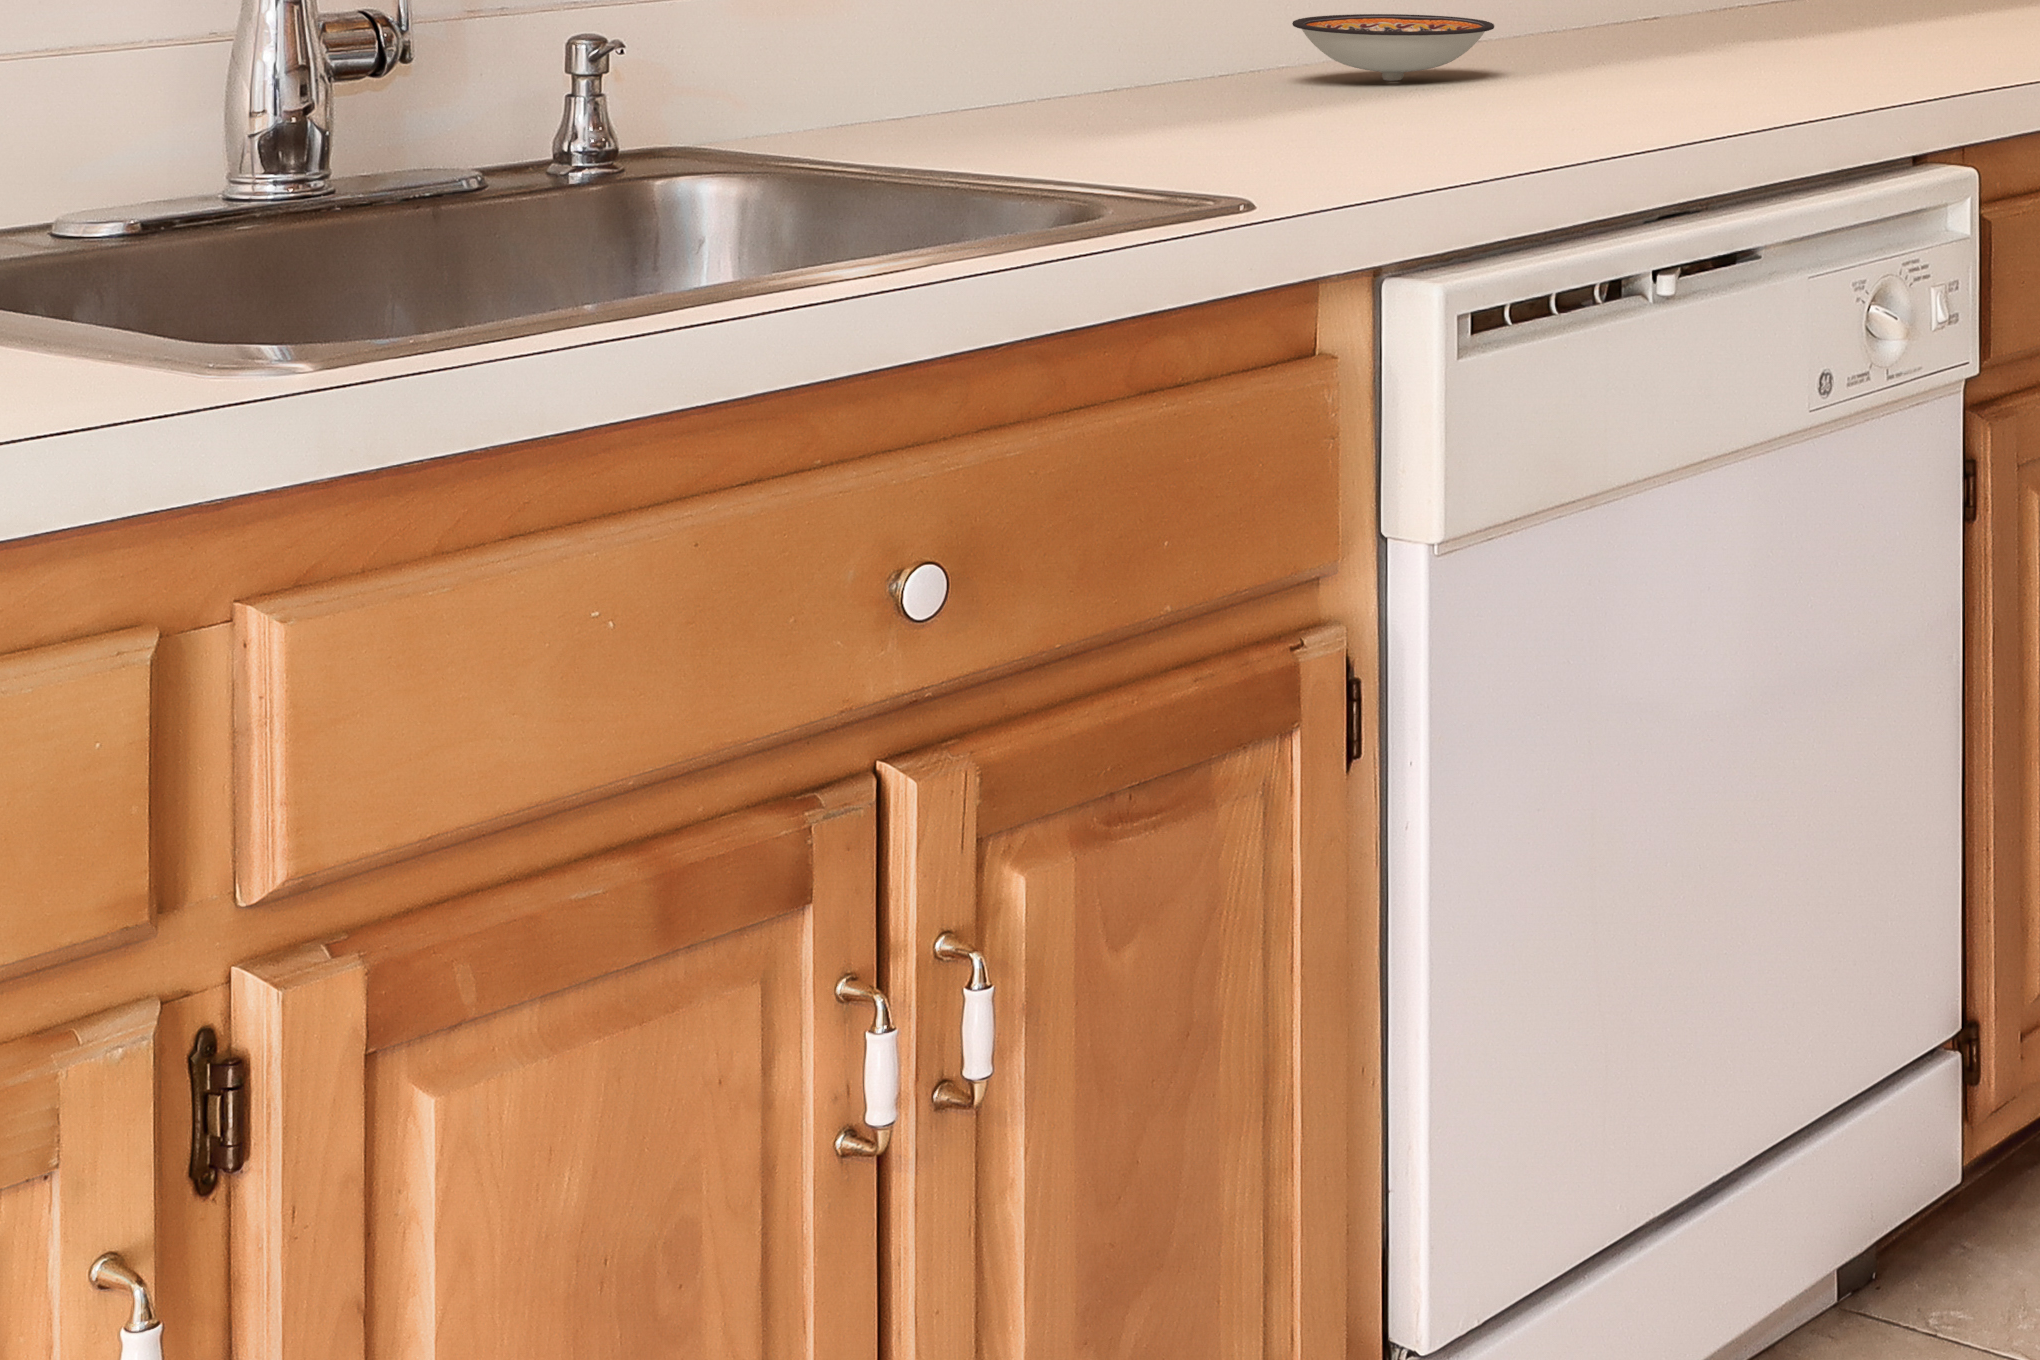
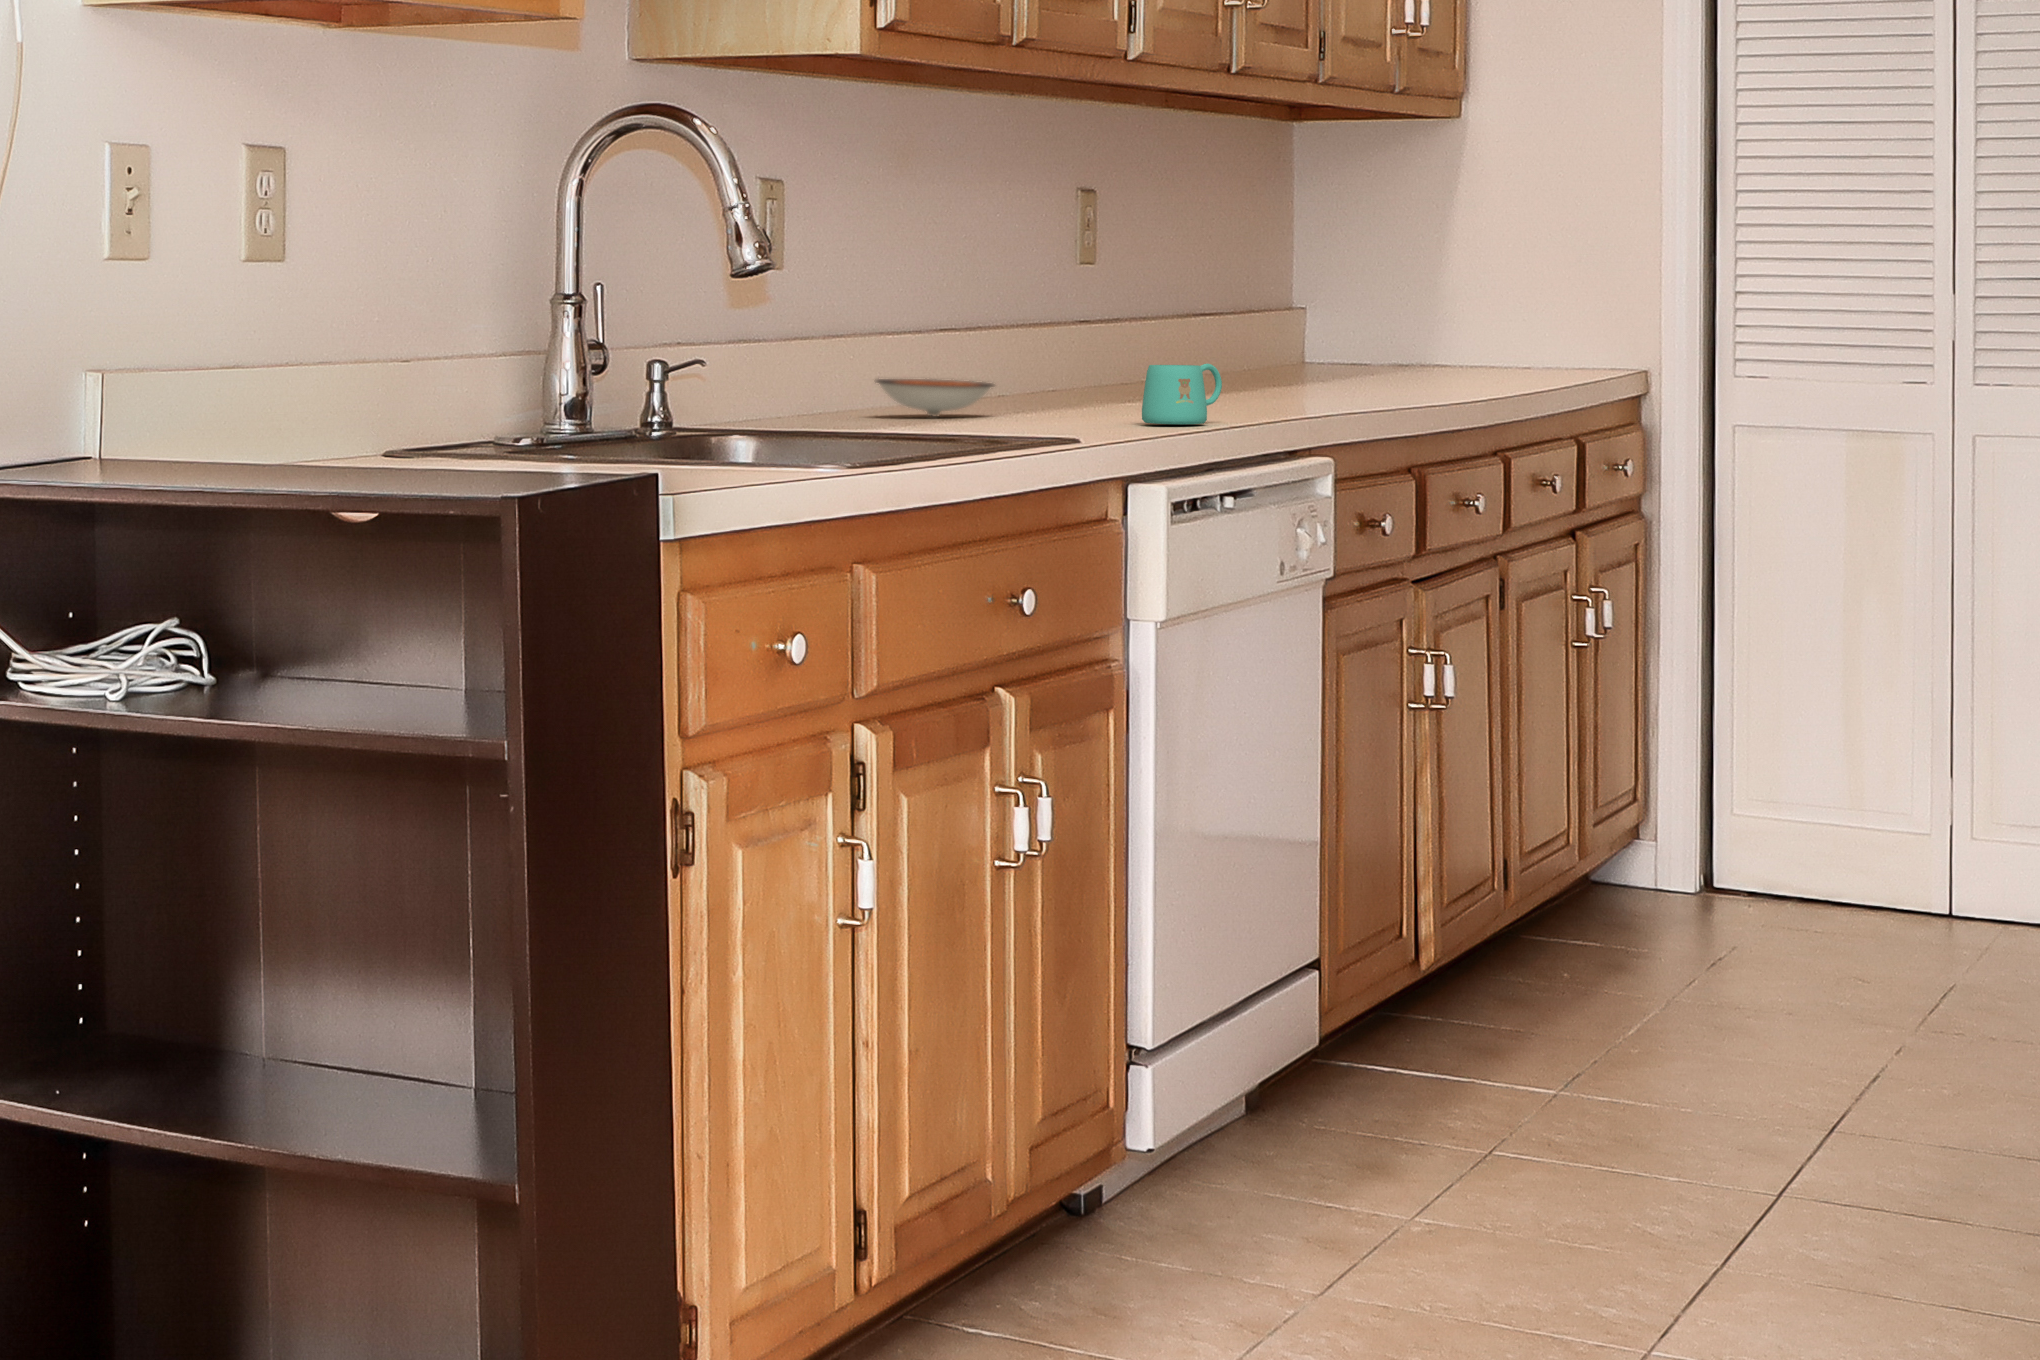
mug: none [1625,7,1779,119] -> present [1142,364,1222,424]

